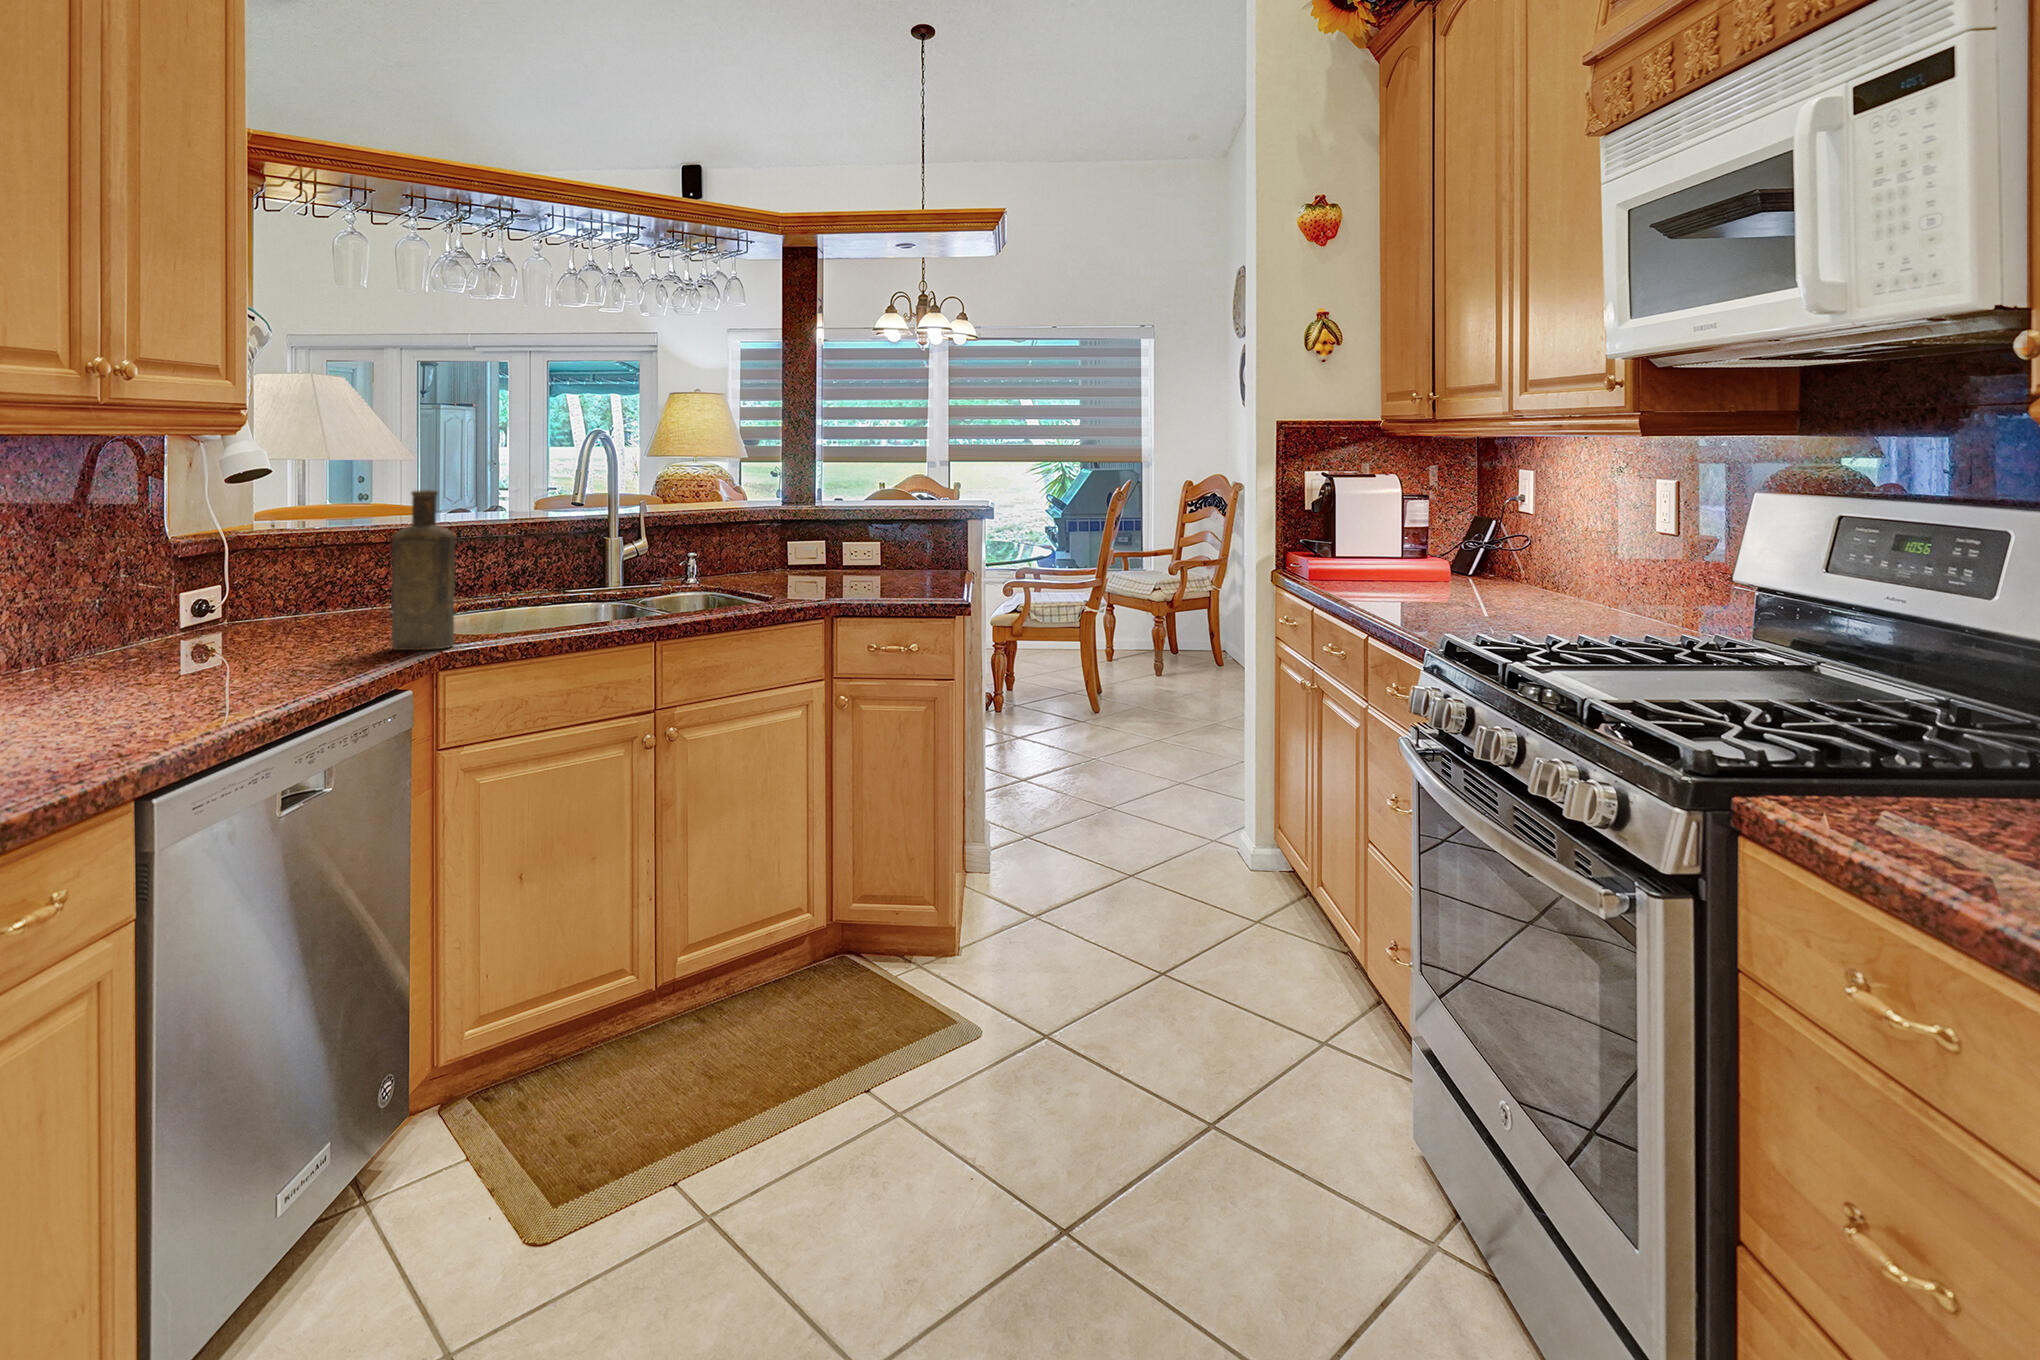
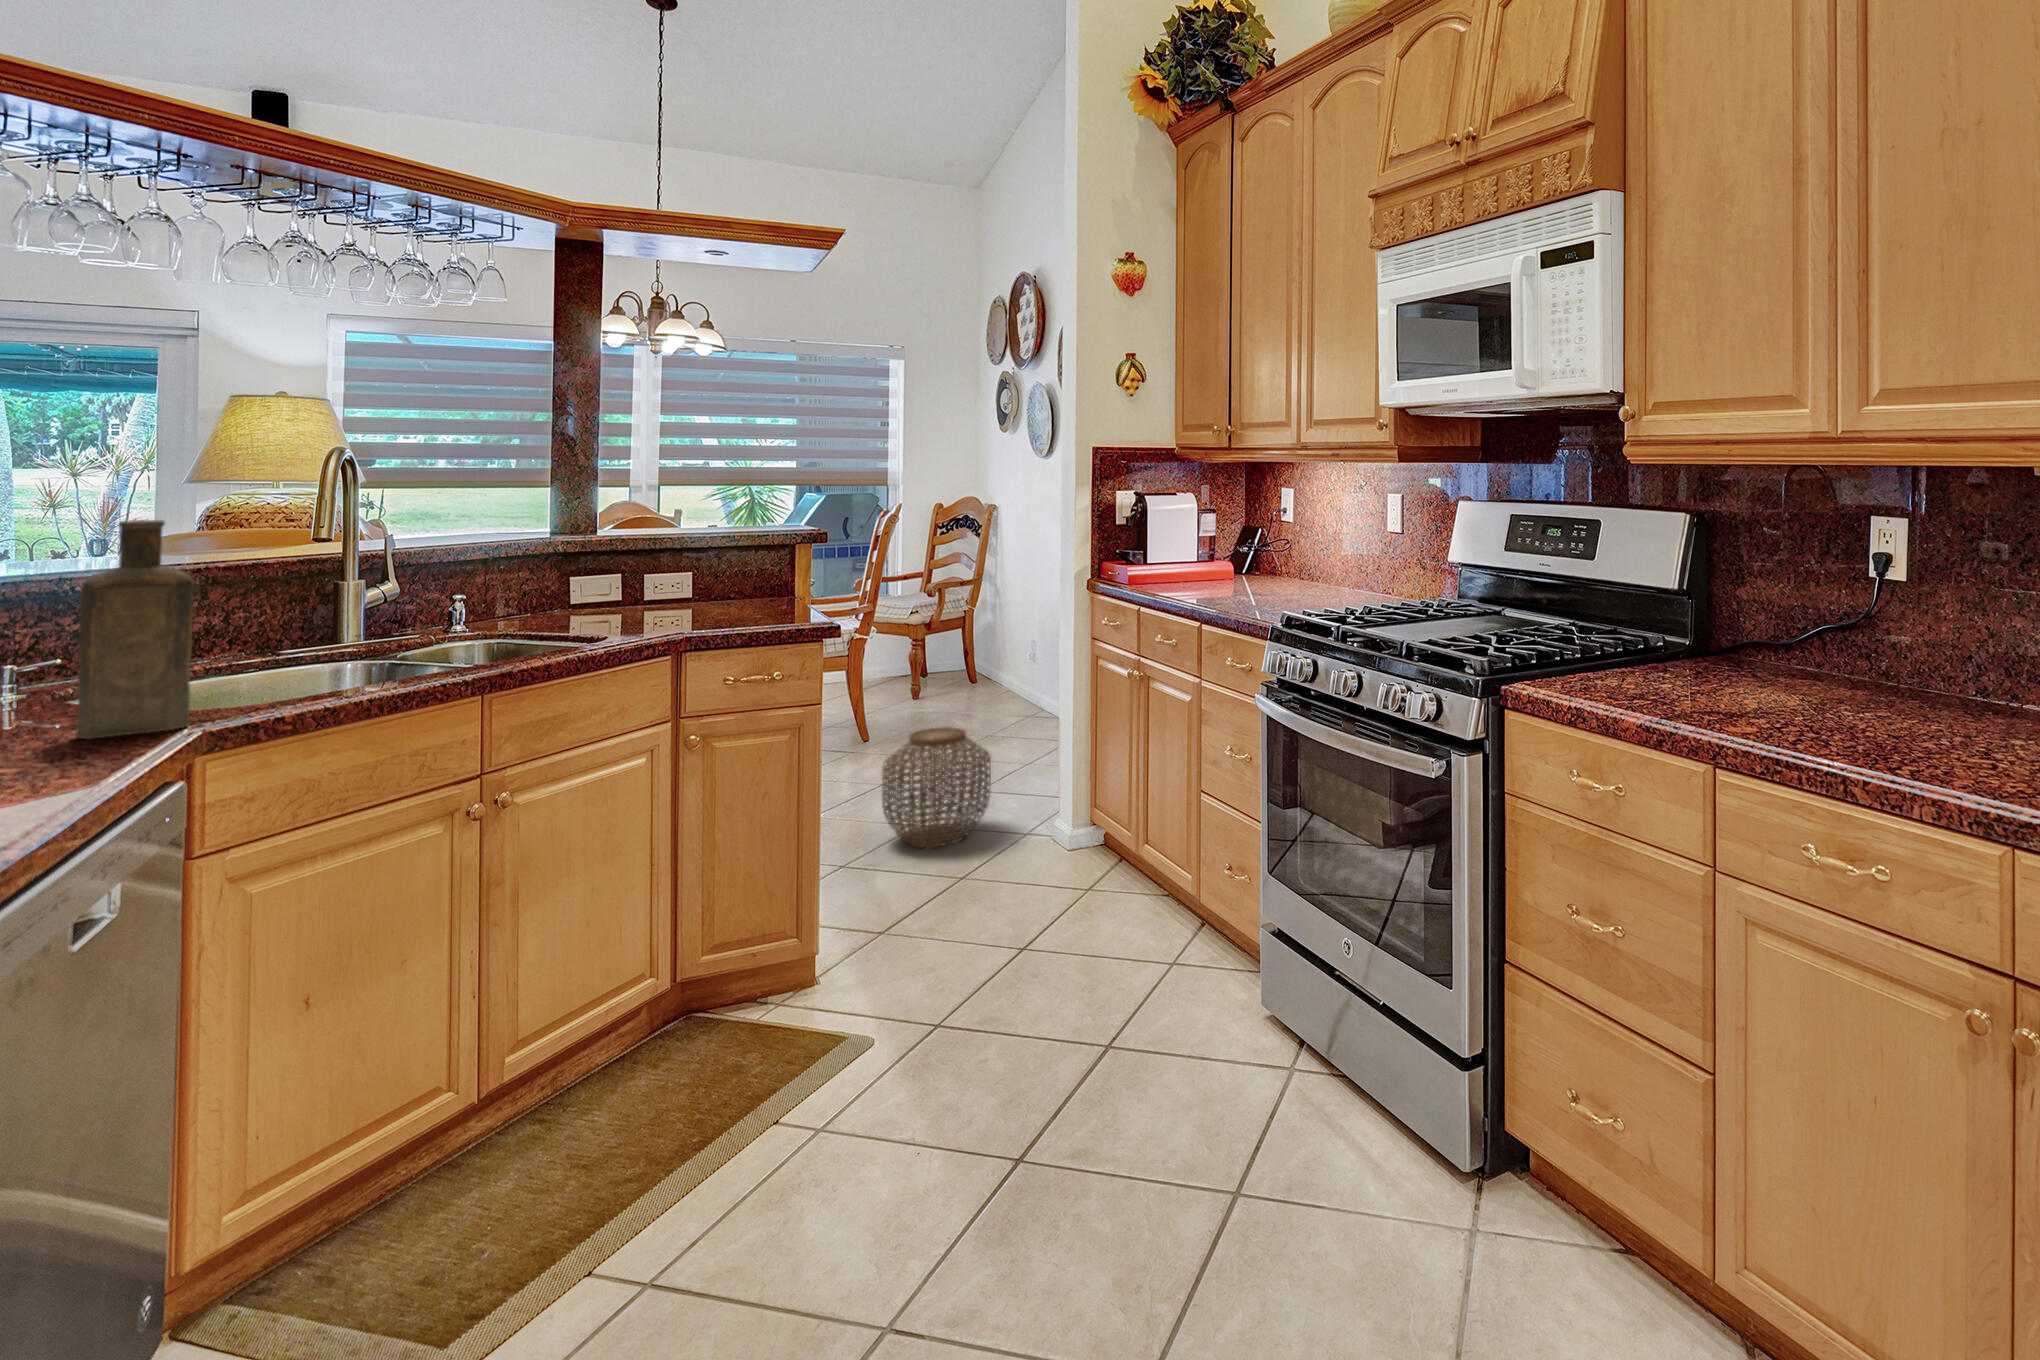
woven basket: none [1068,711,1173,833] -> present [882,727,991,848]

